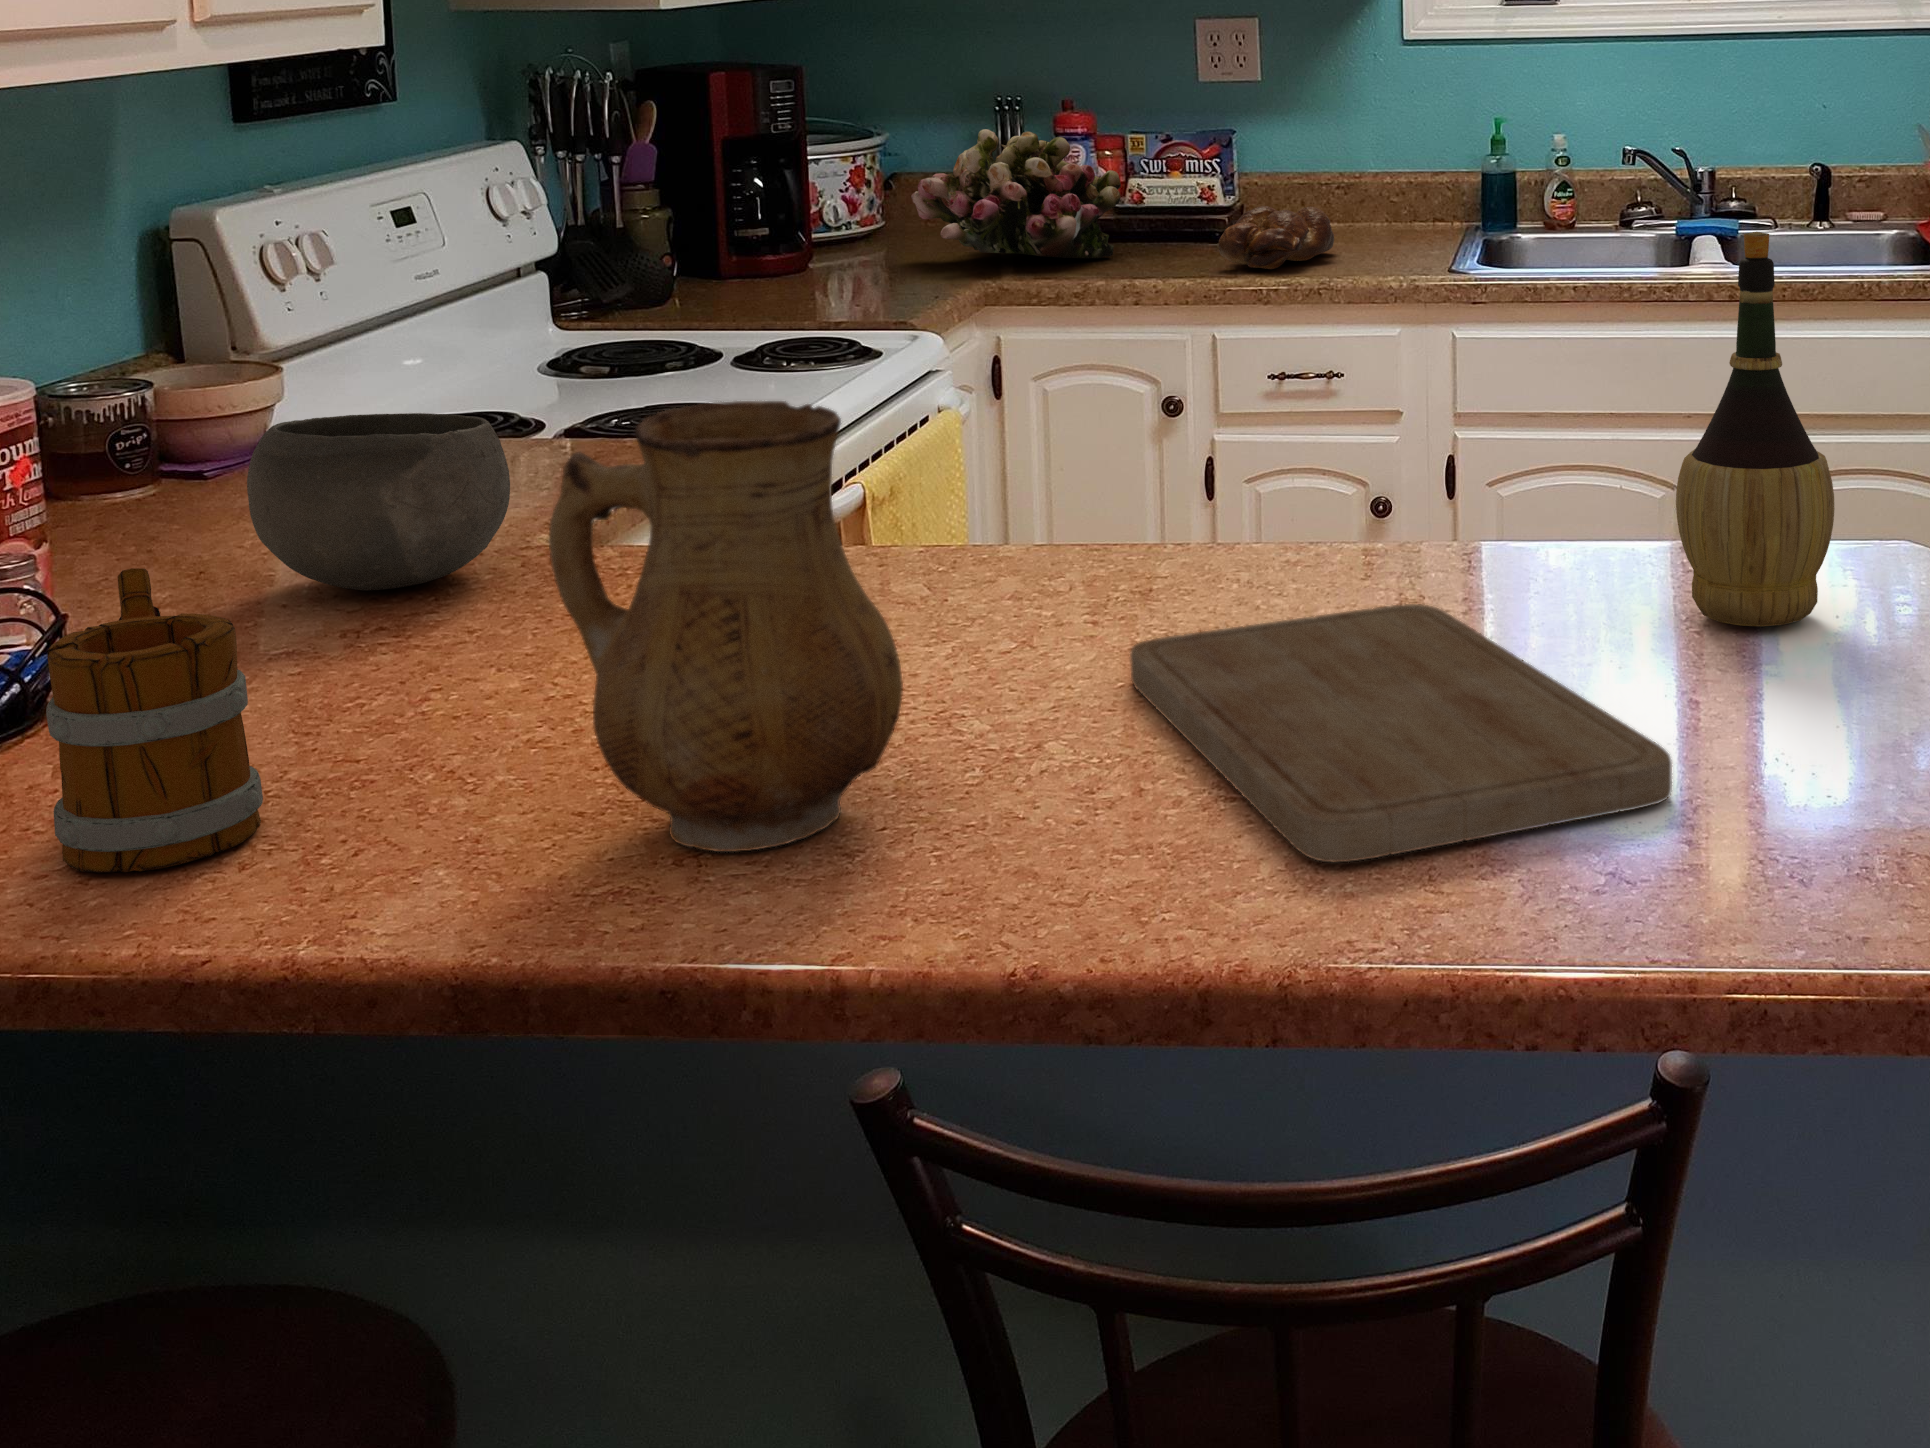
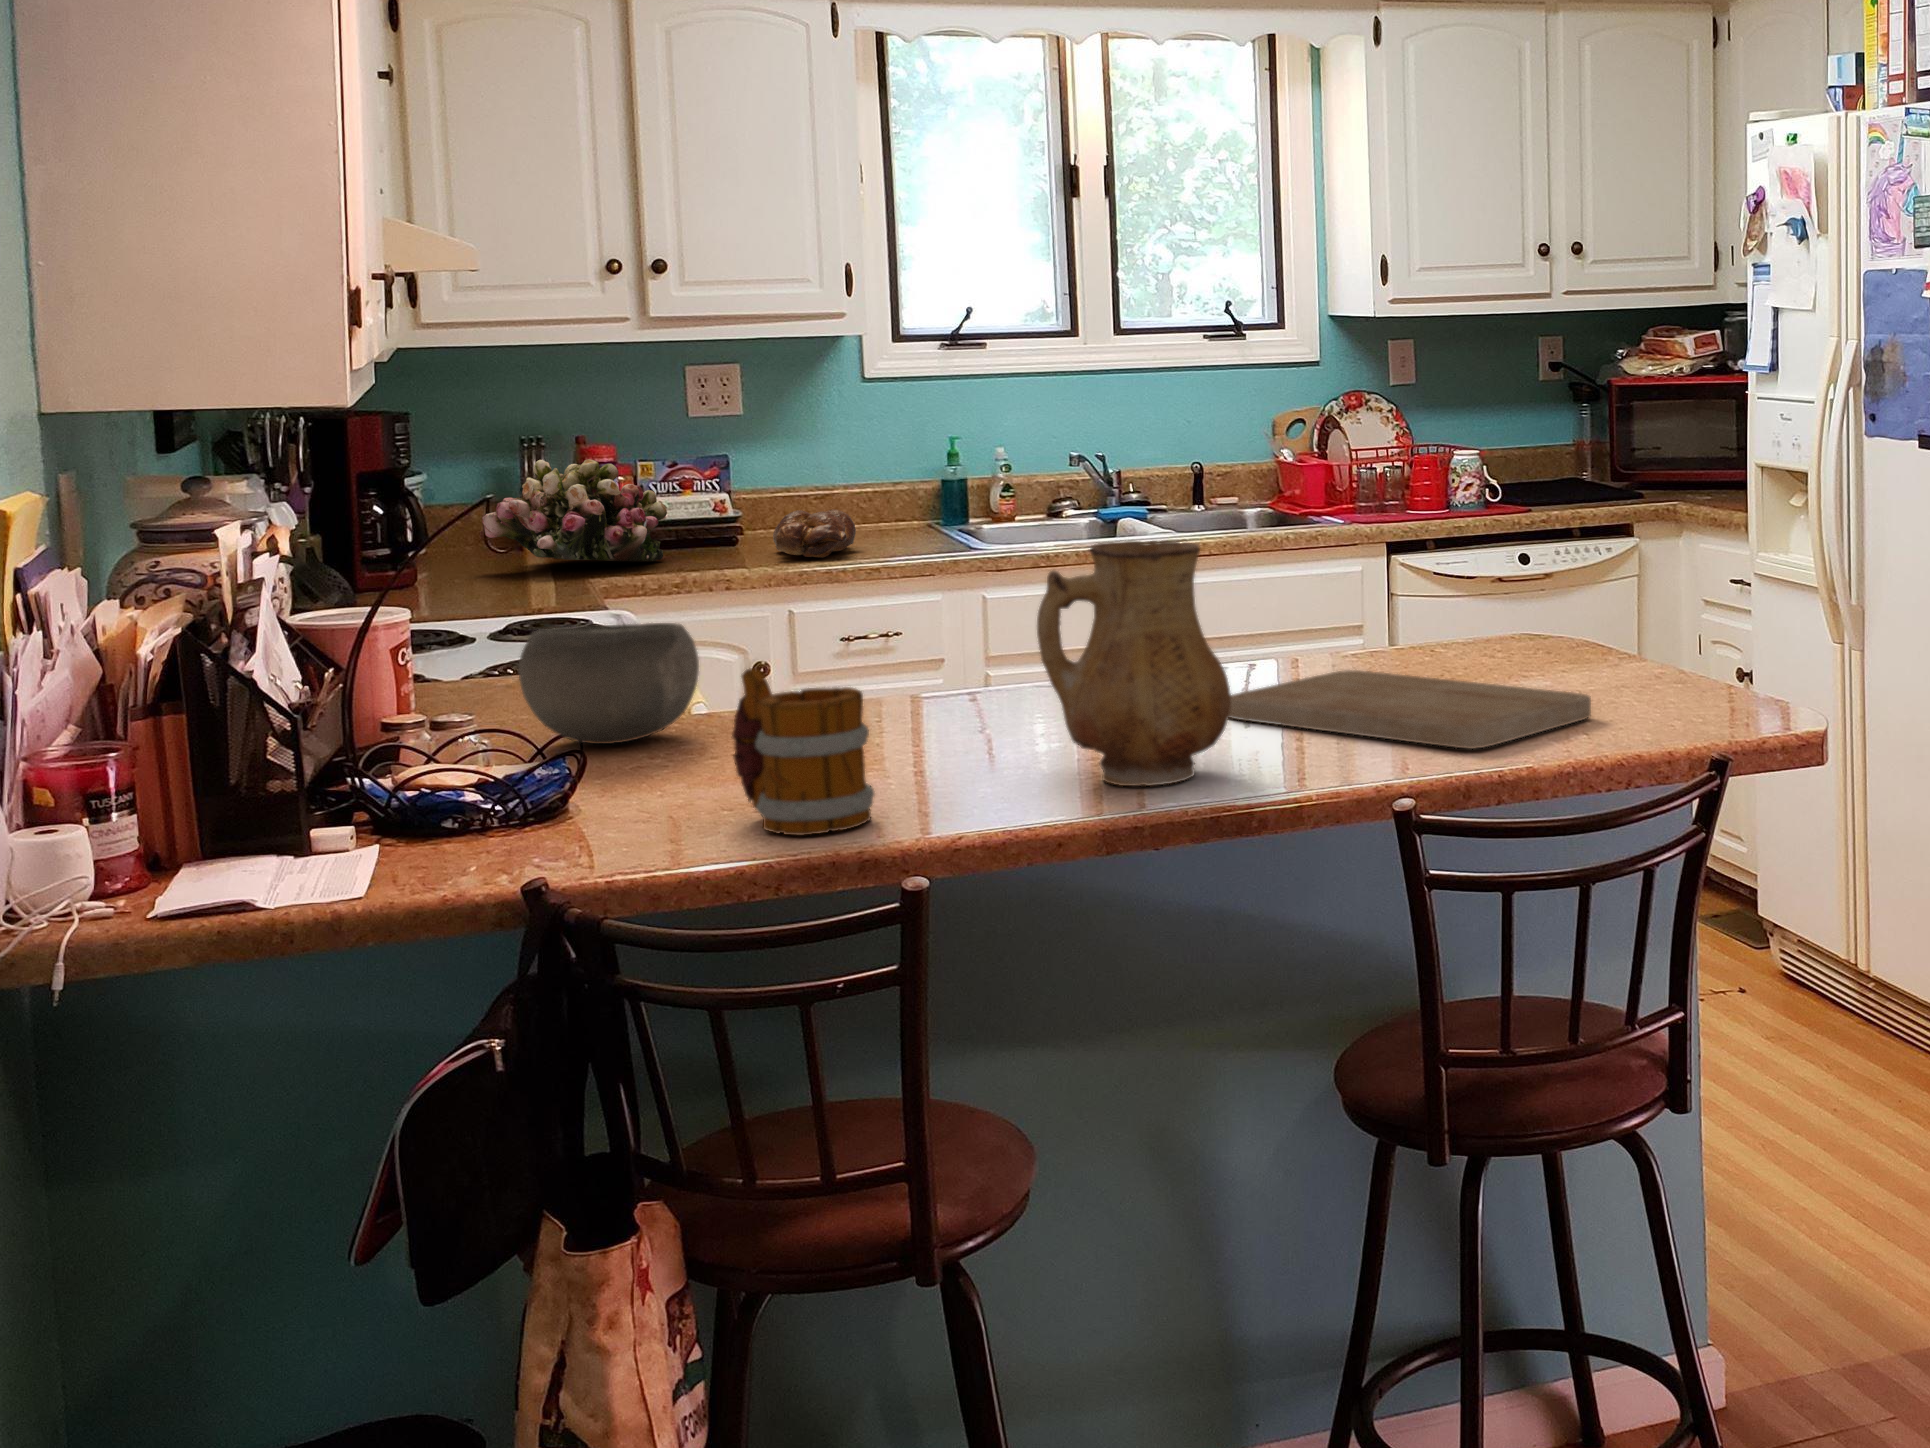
wine bottle: present [1676,232,1835,626] -> none [1465,446,1553,667]

